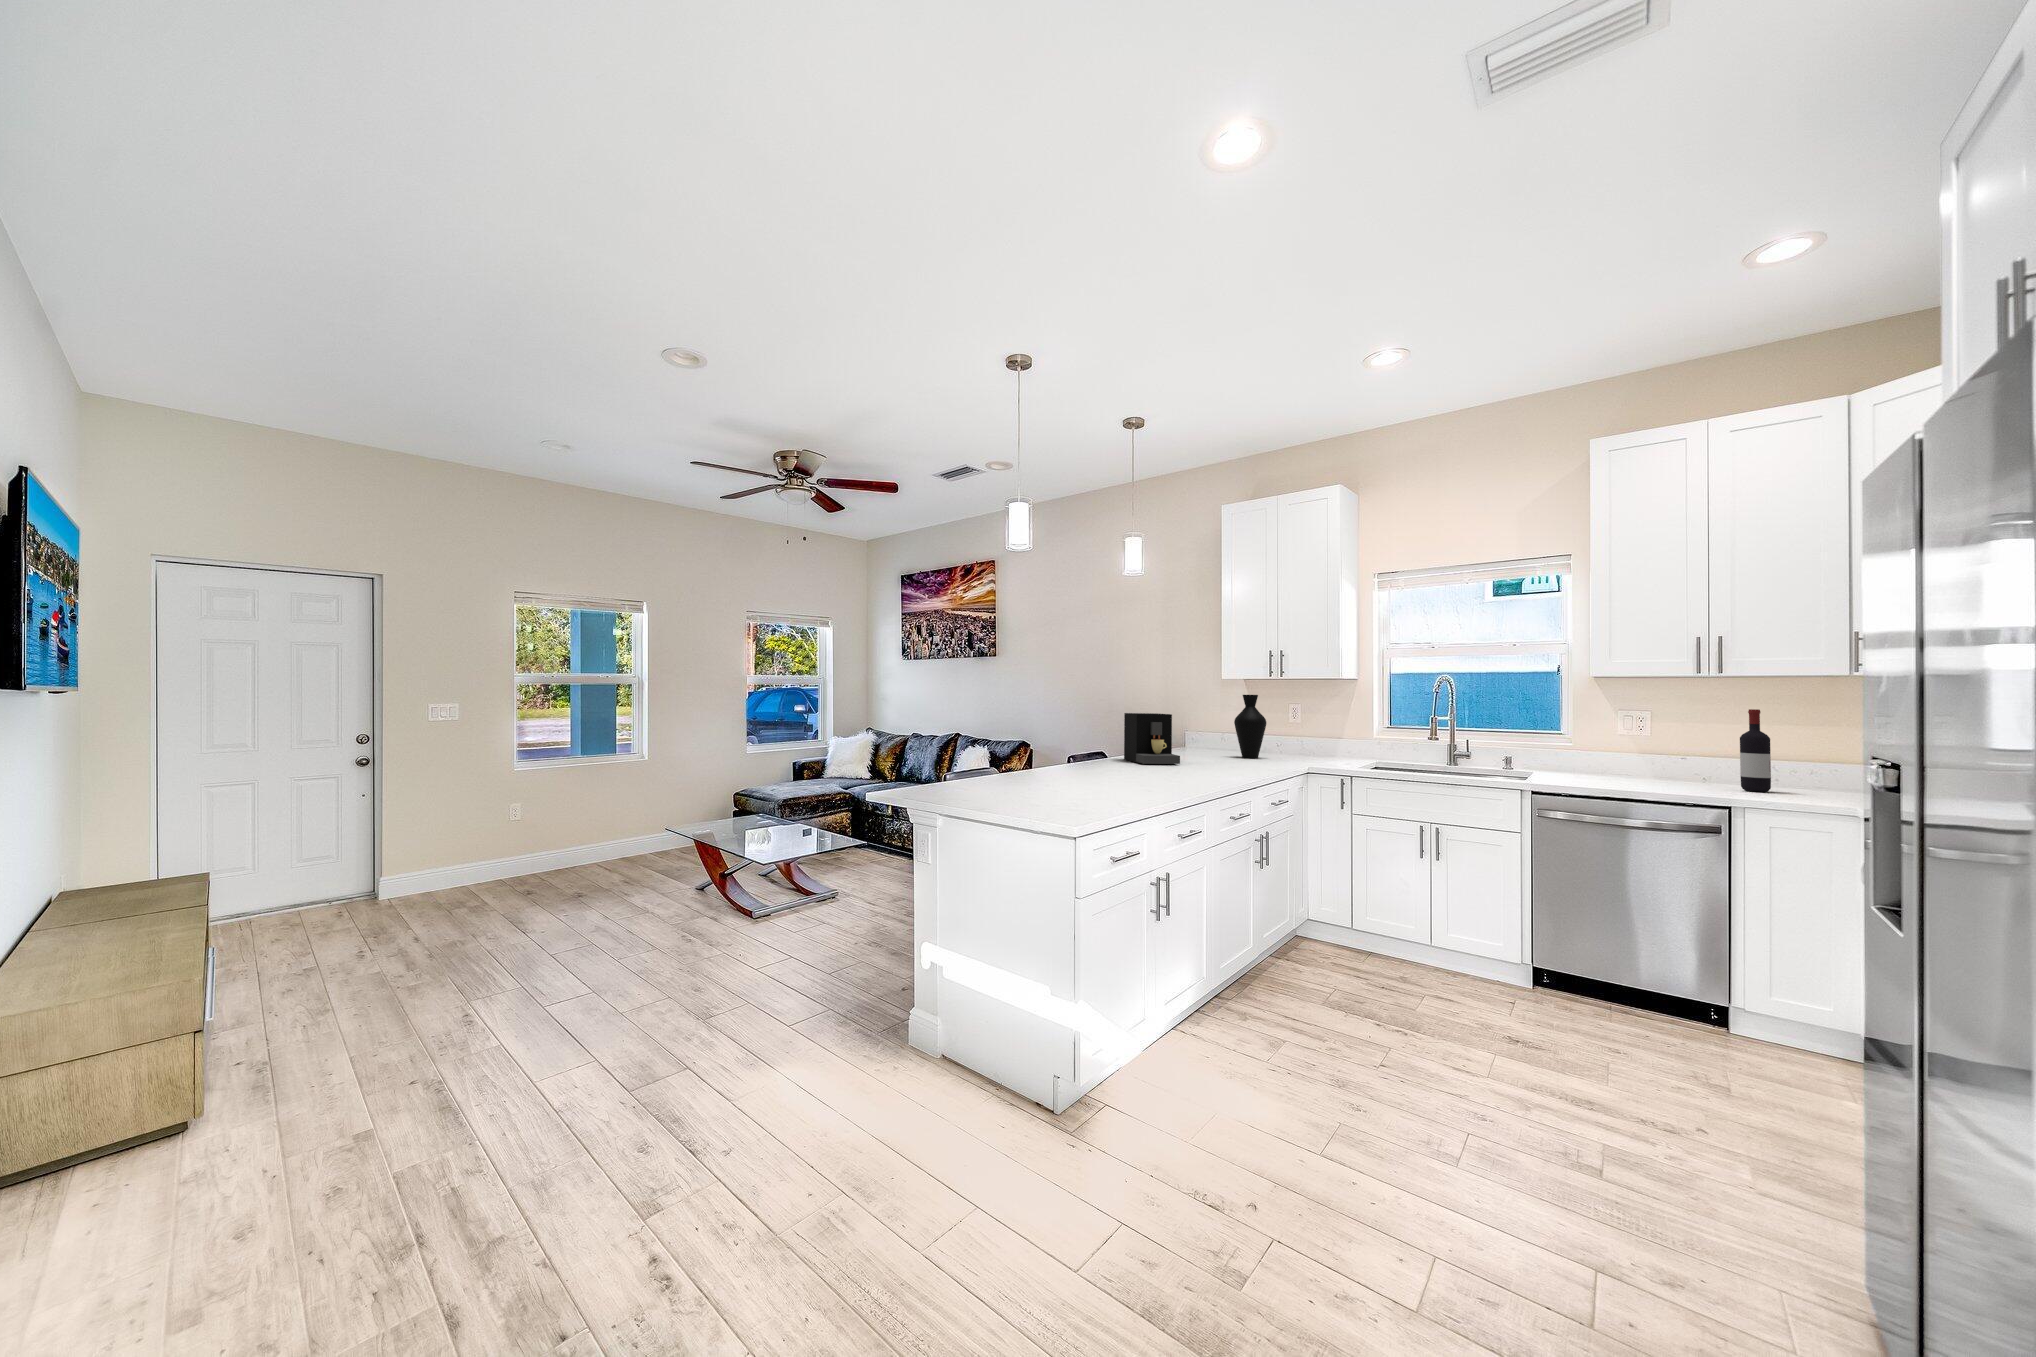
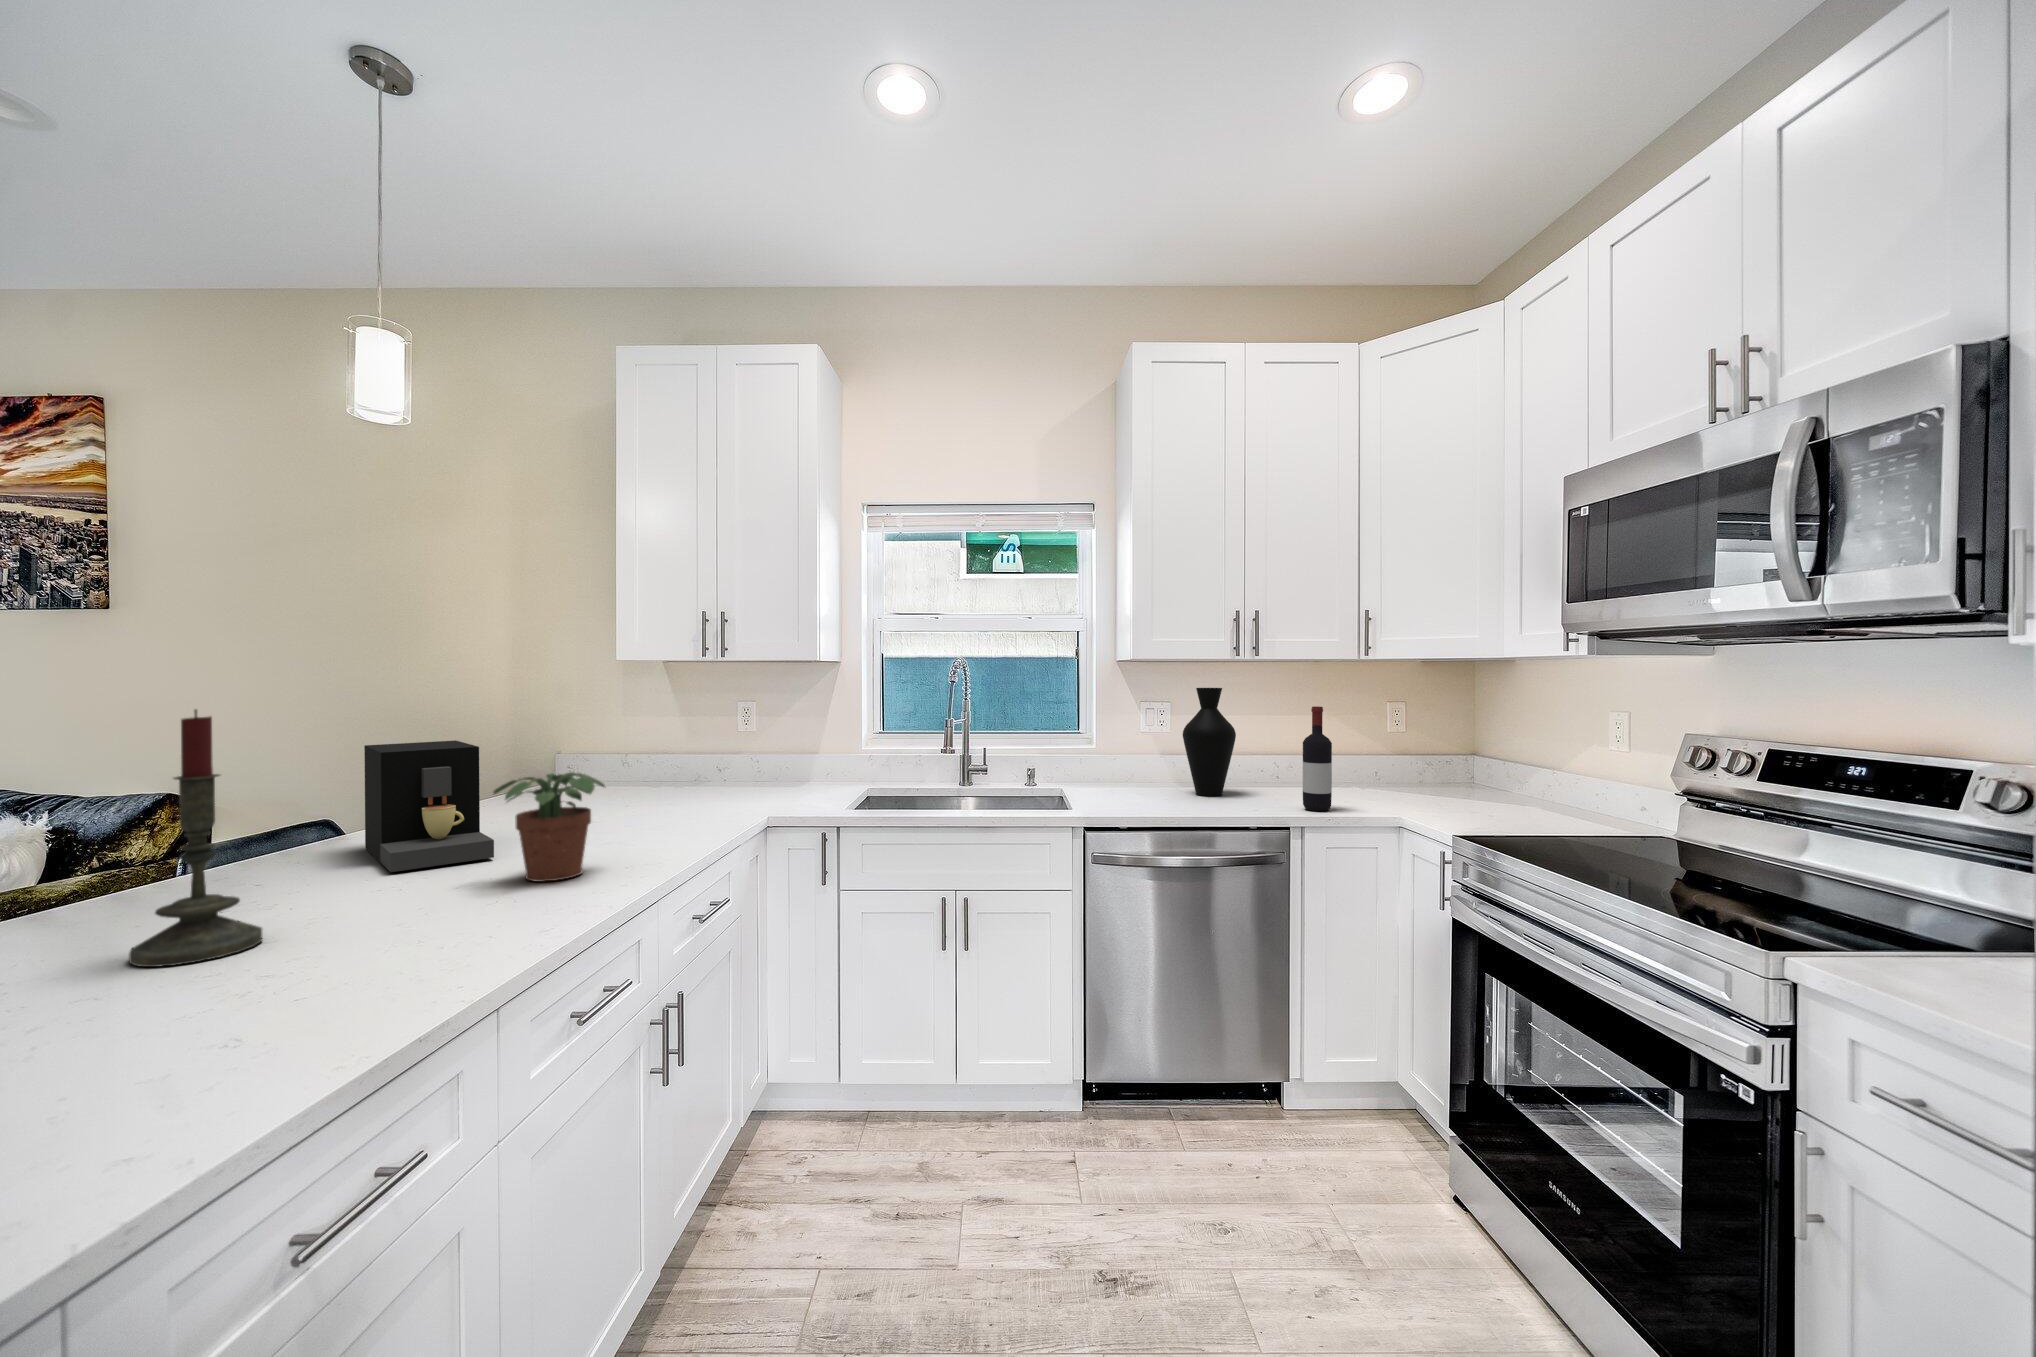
candle: none [1088,687,1121,773] -> present [129,710,262,967]
vase: present [1234,695,1266,758] -> present [1183,688,1236,796]
potted plant: none [1186,724,1231,770] -> present [493,772,605,882]

